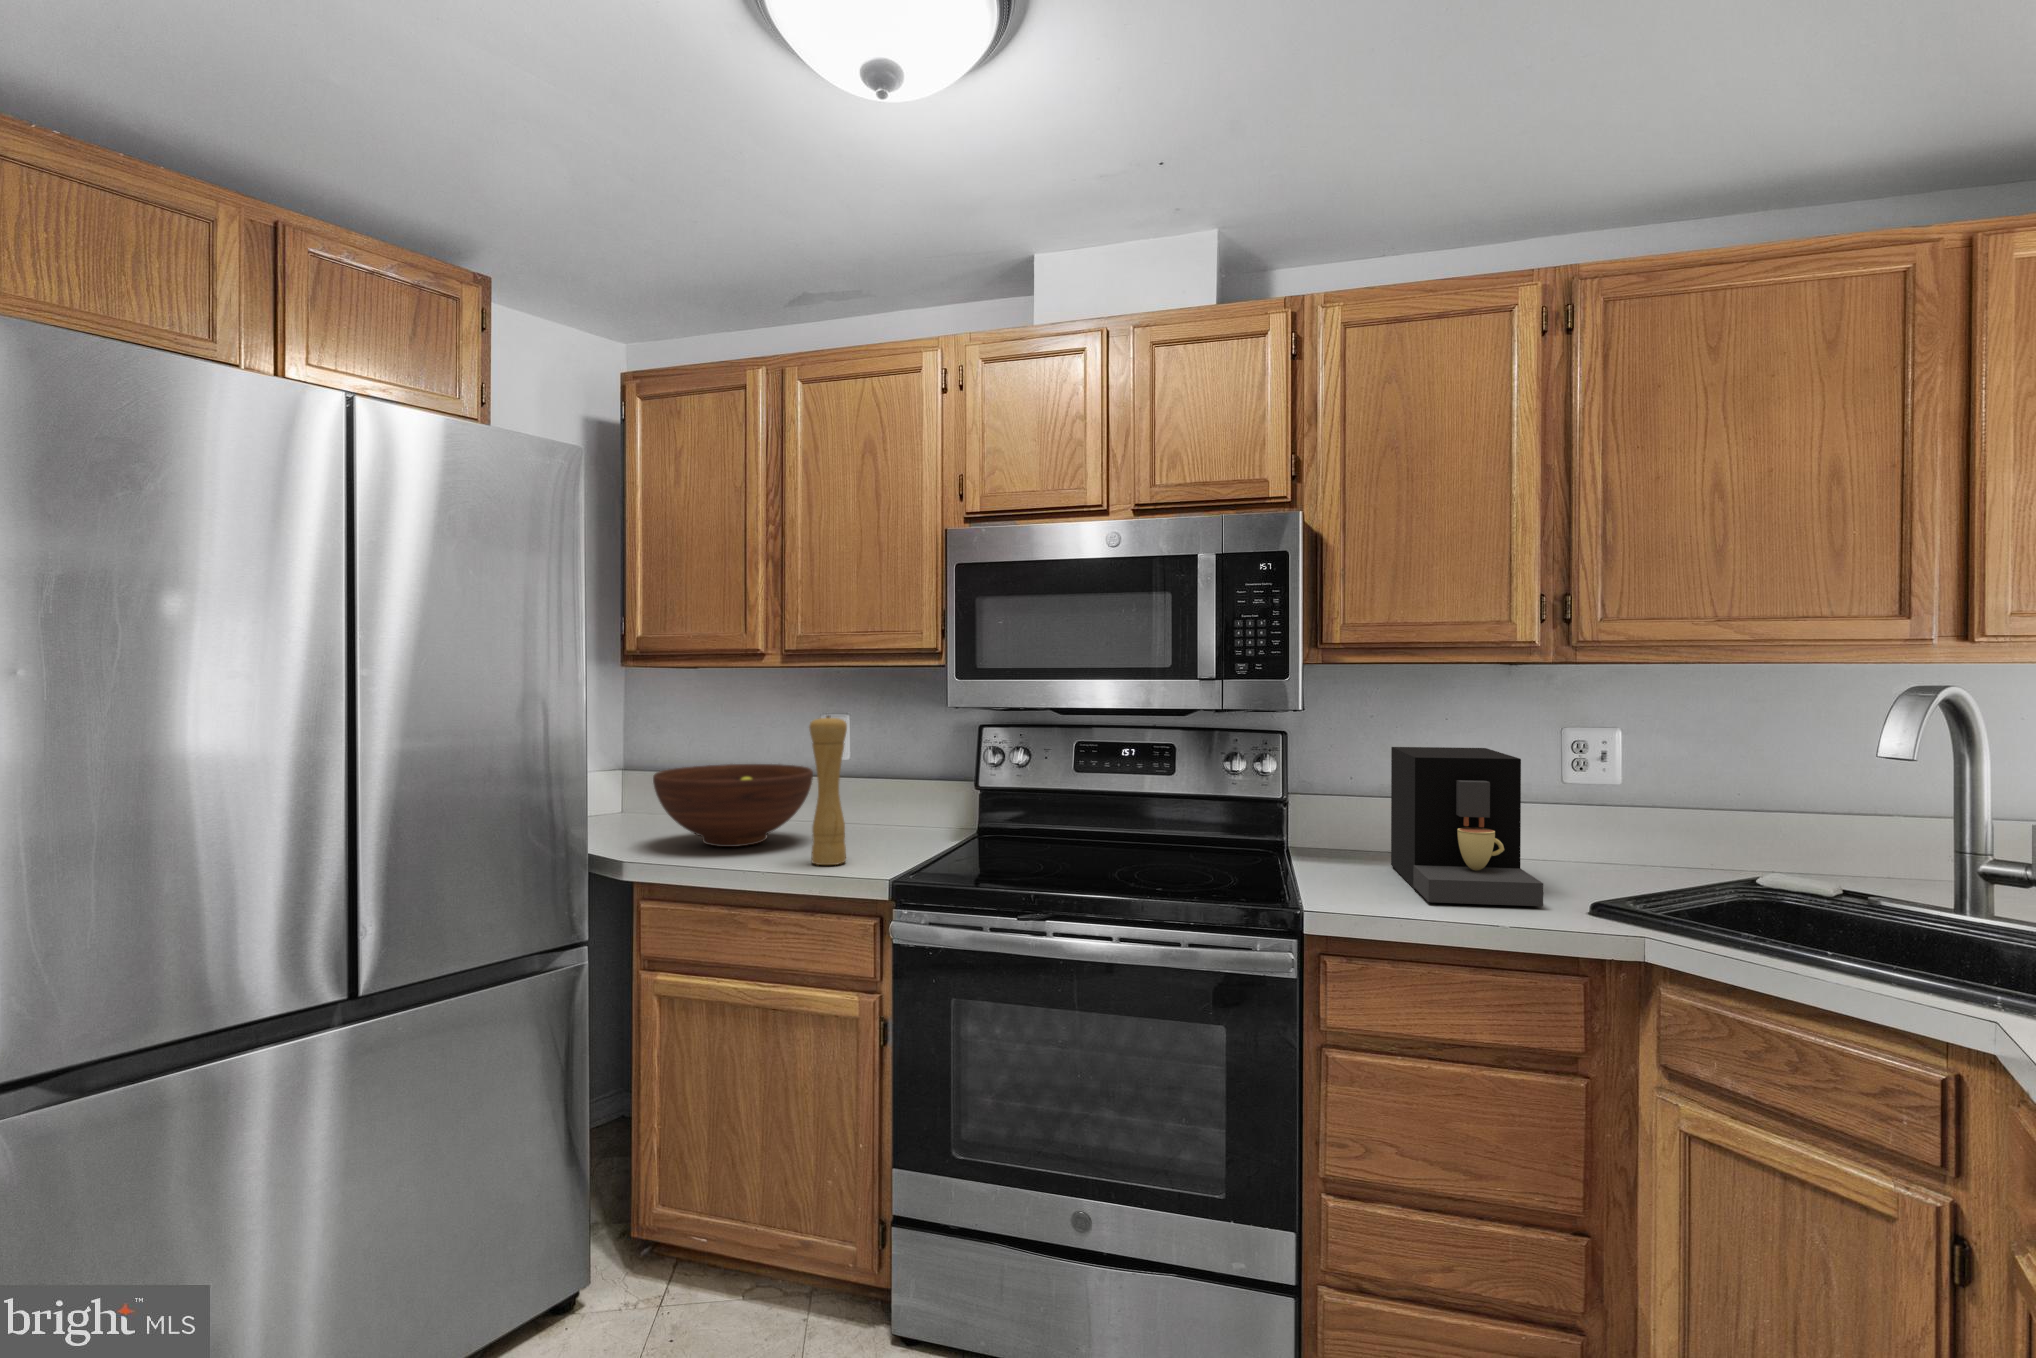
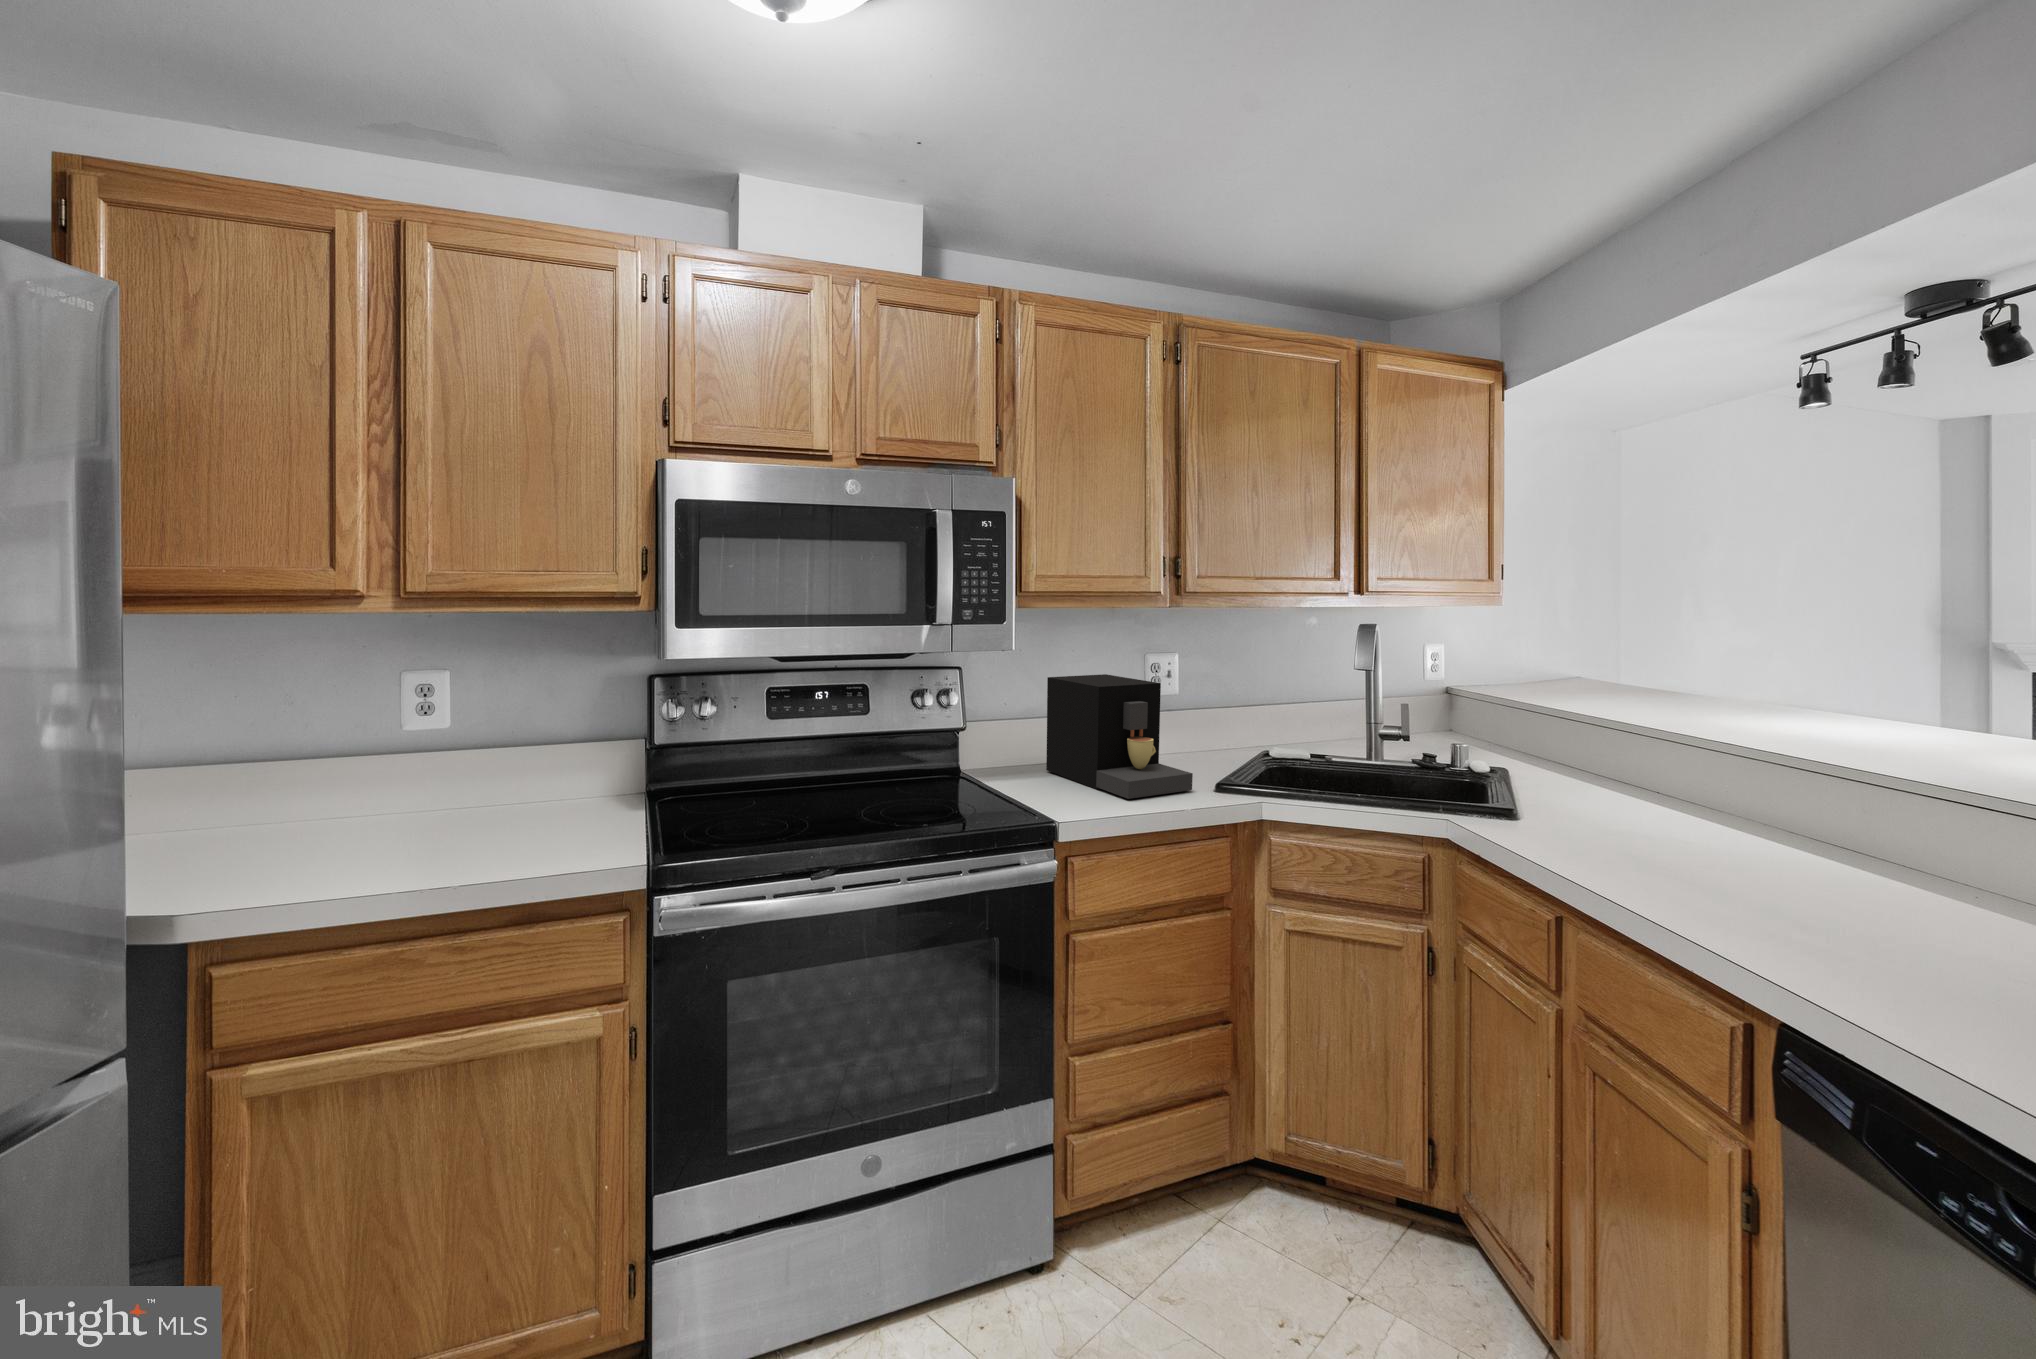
pepper mill: present [809,716,847,865] -> none [496,677,554,858]
fruit bowl: present [653,764,813,847] -> none [186,737,453,856]

